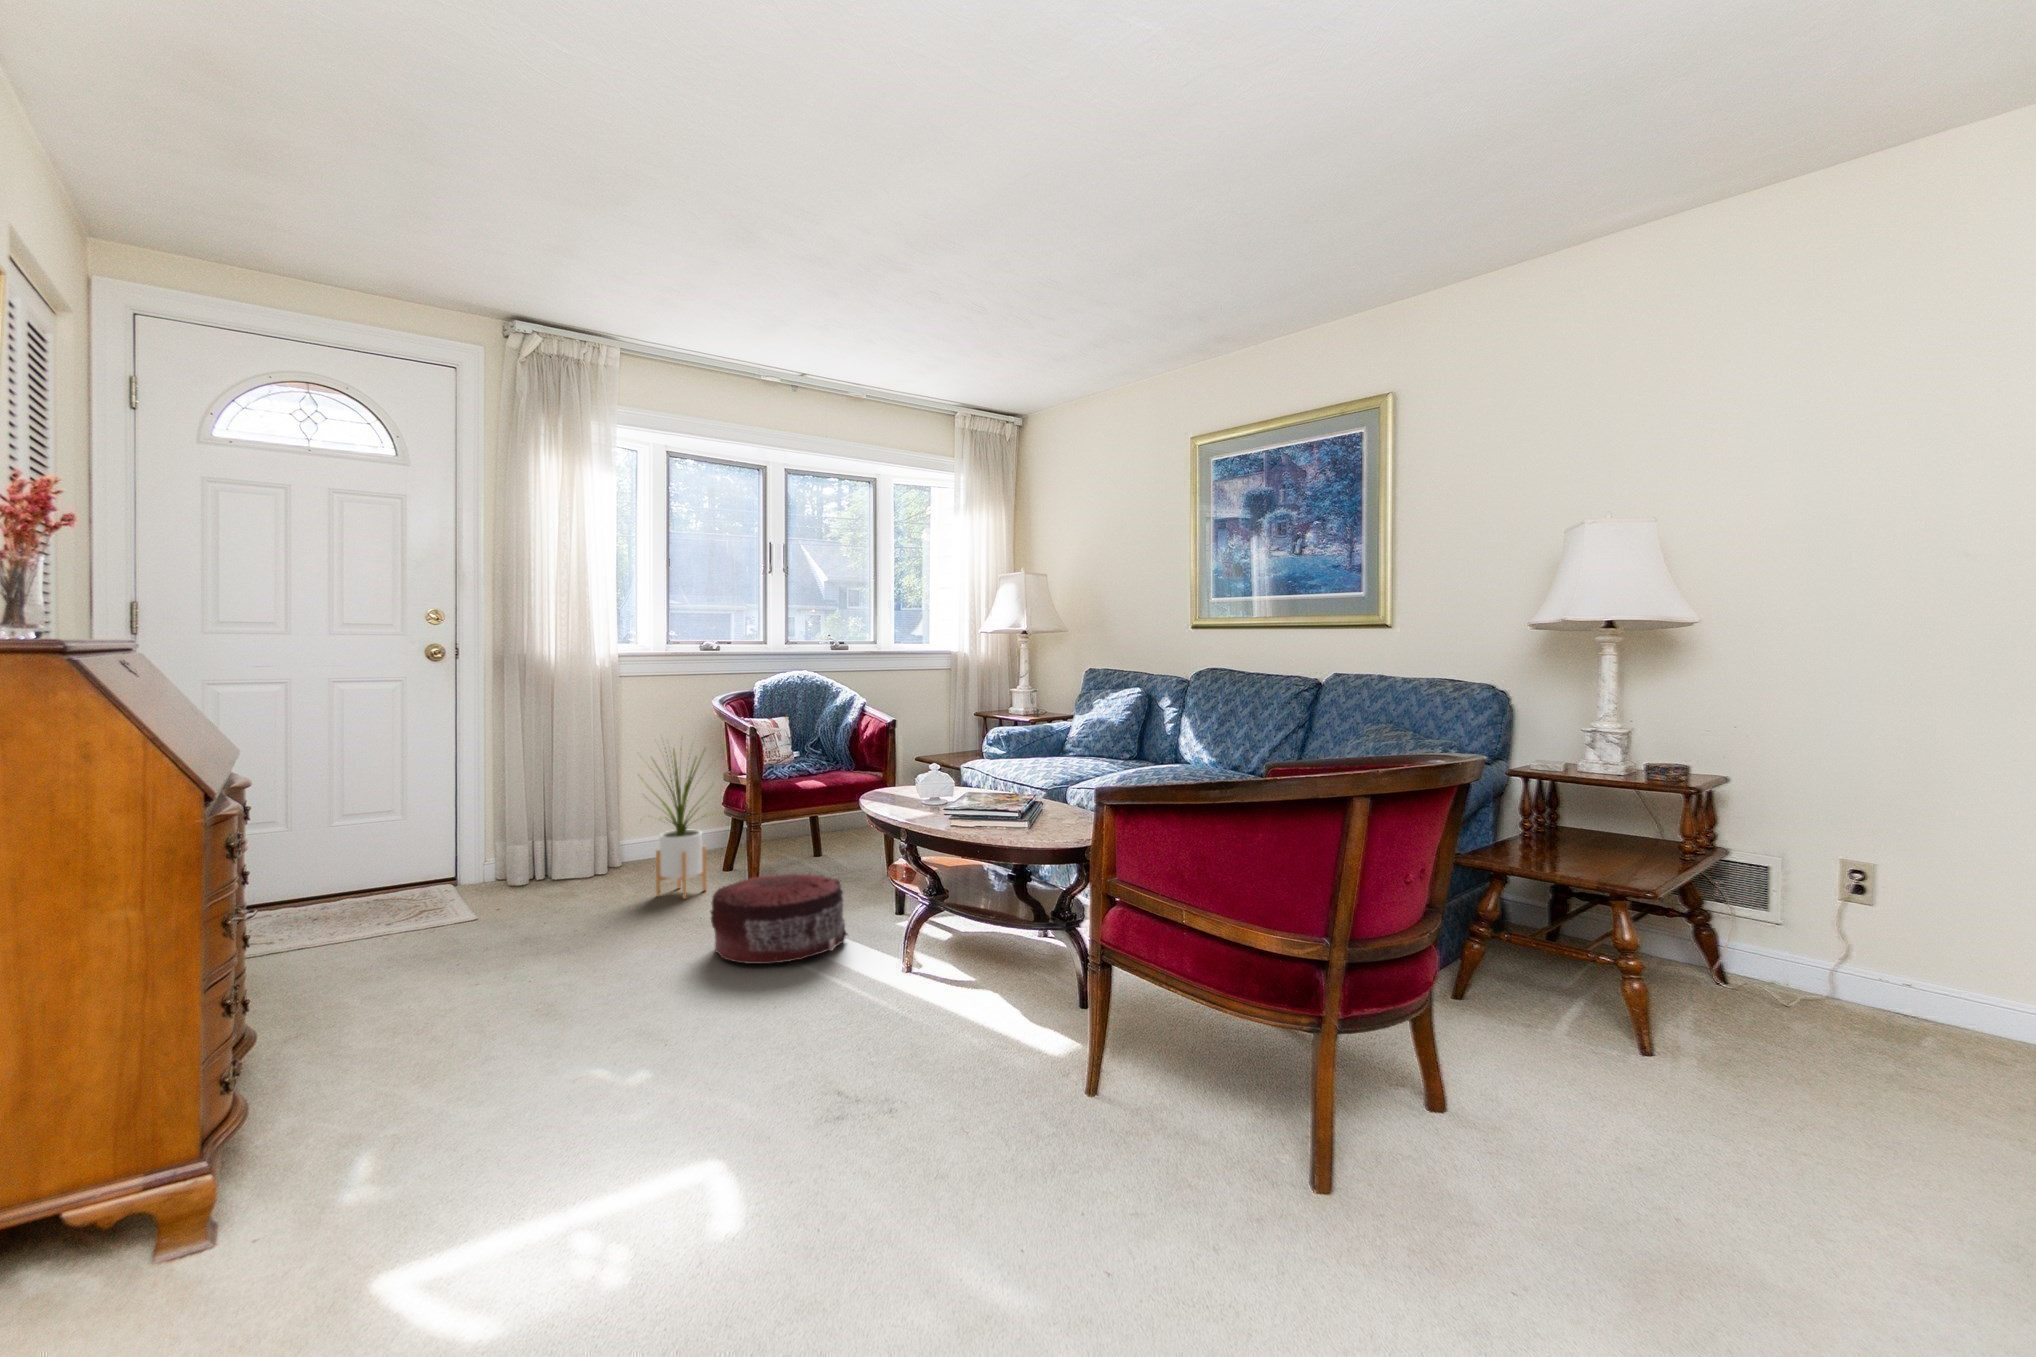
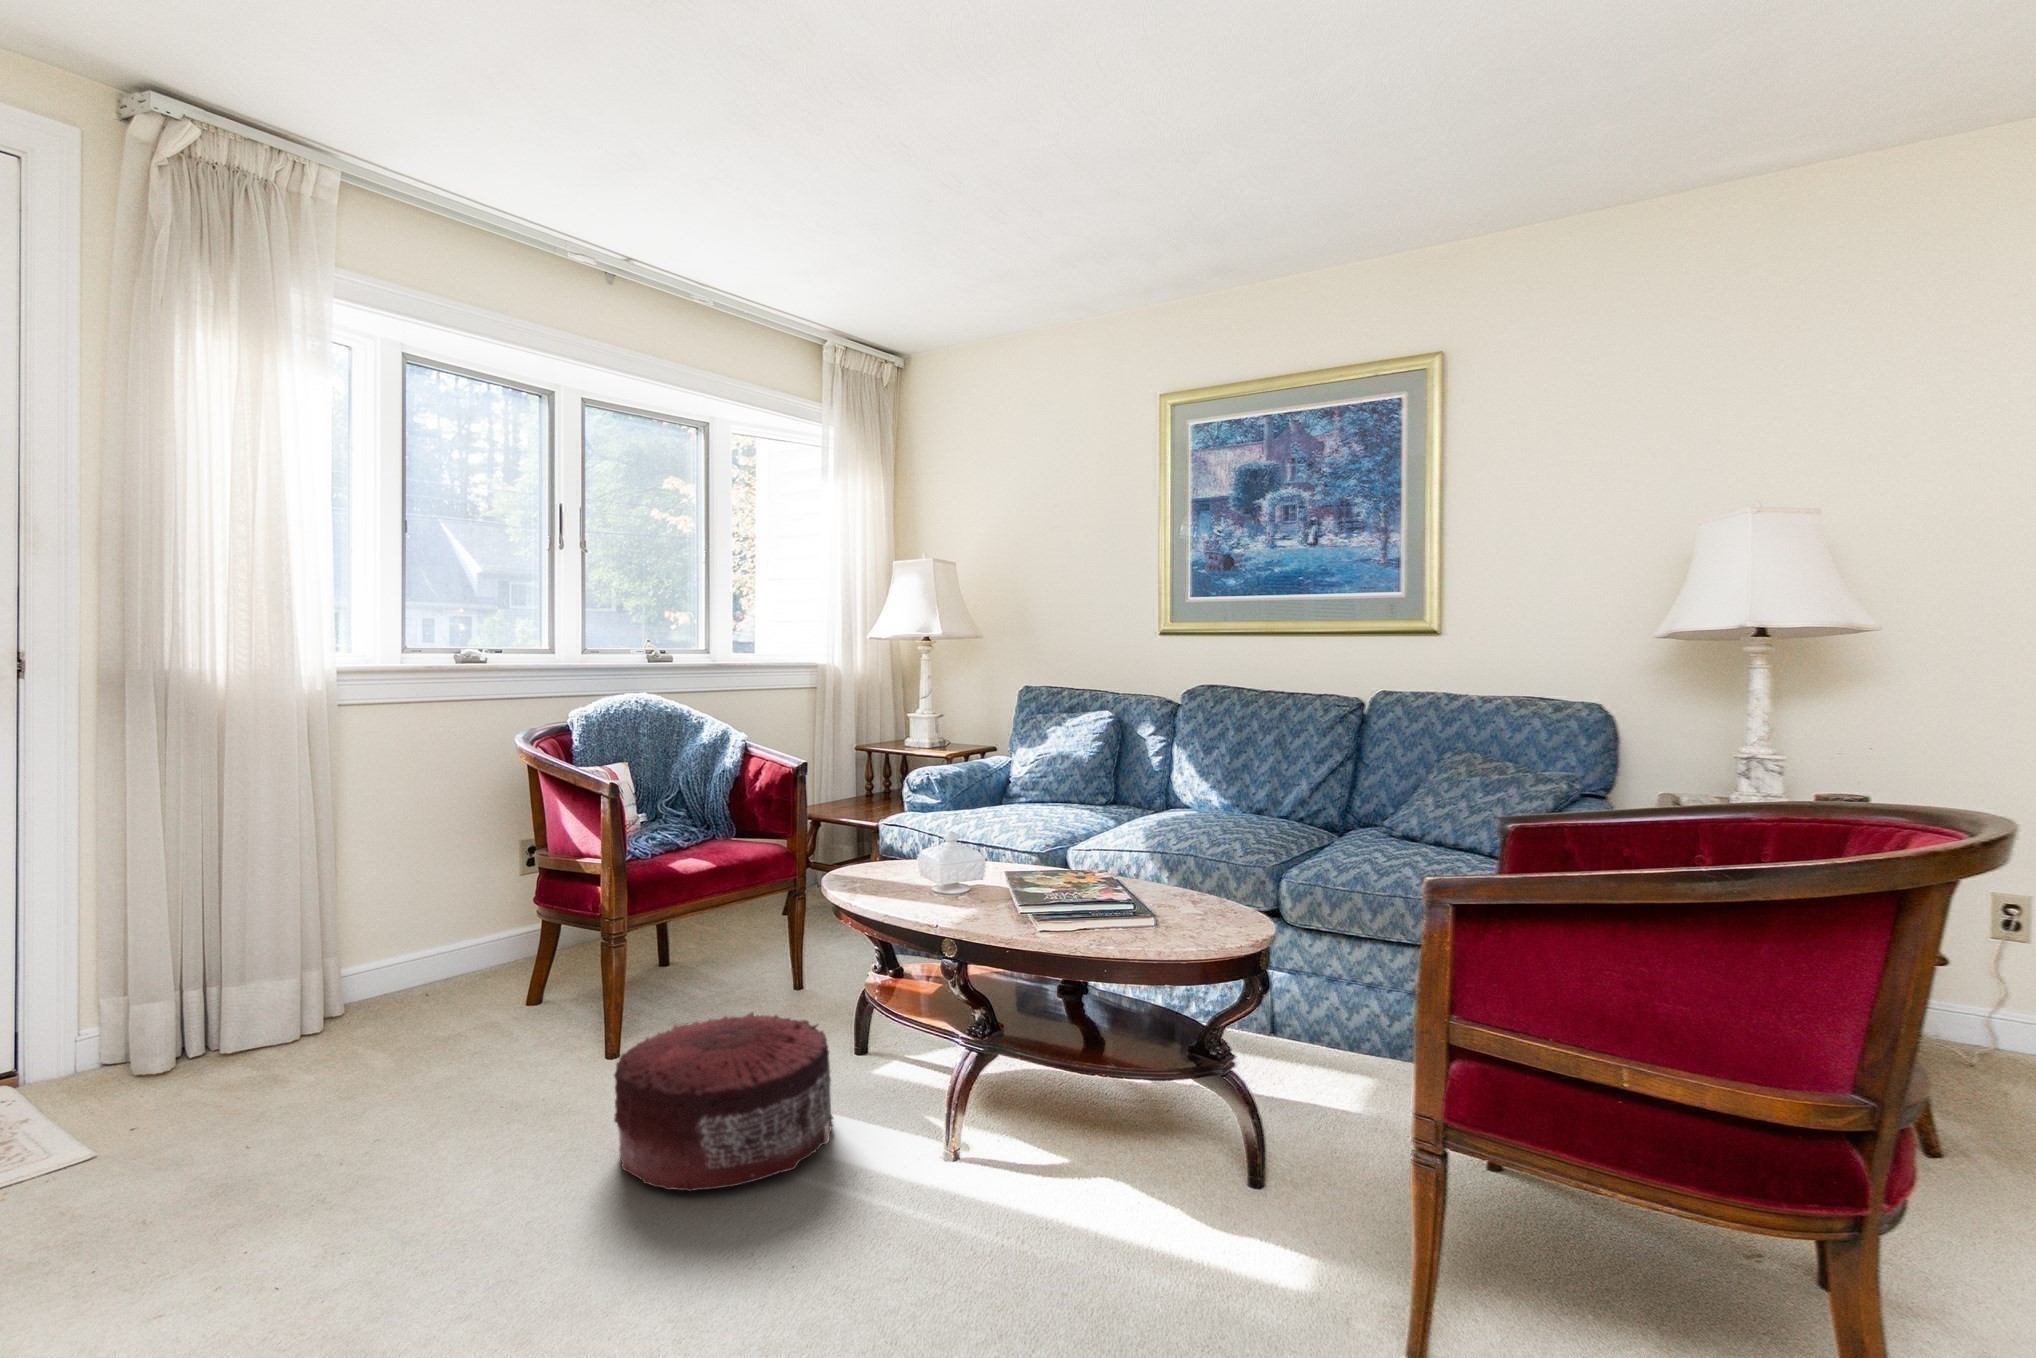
house plant: present [638,751,707,899] -> none [400,796,559,1068]

